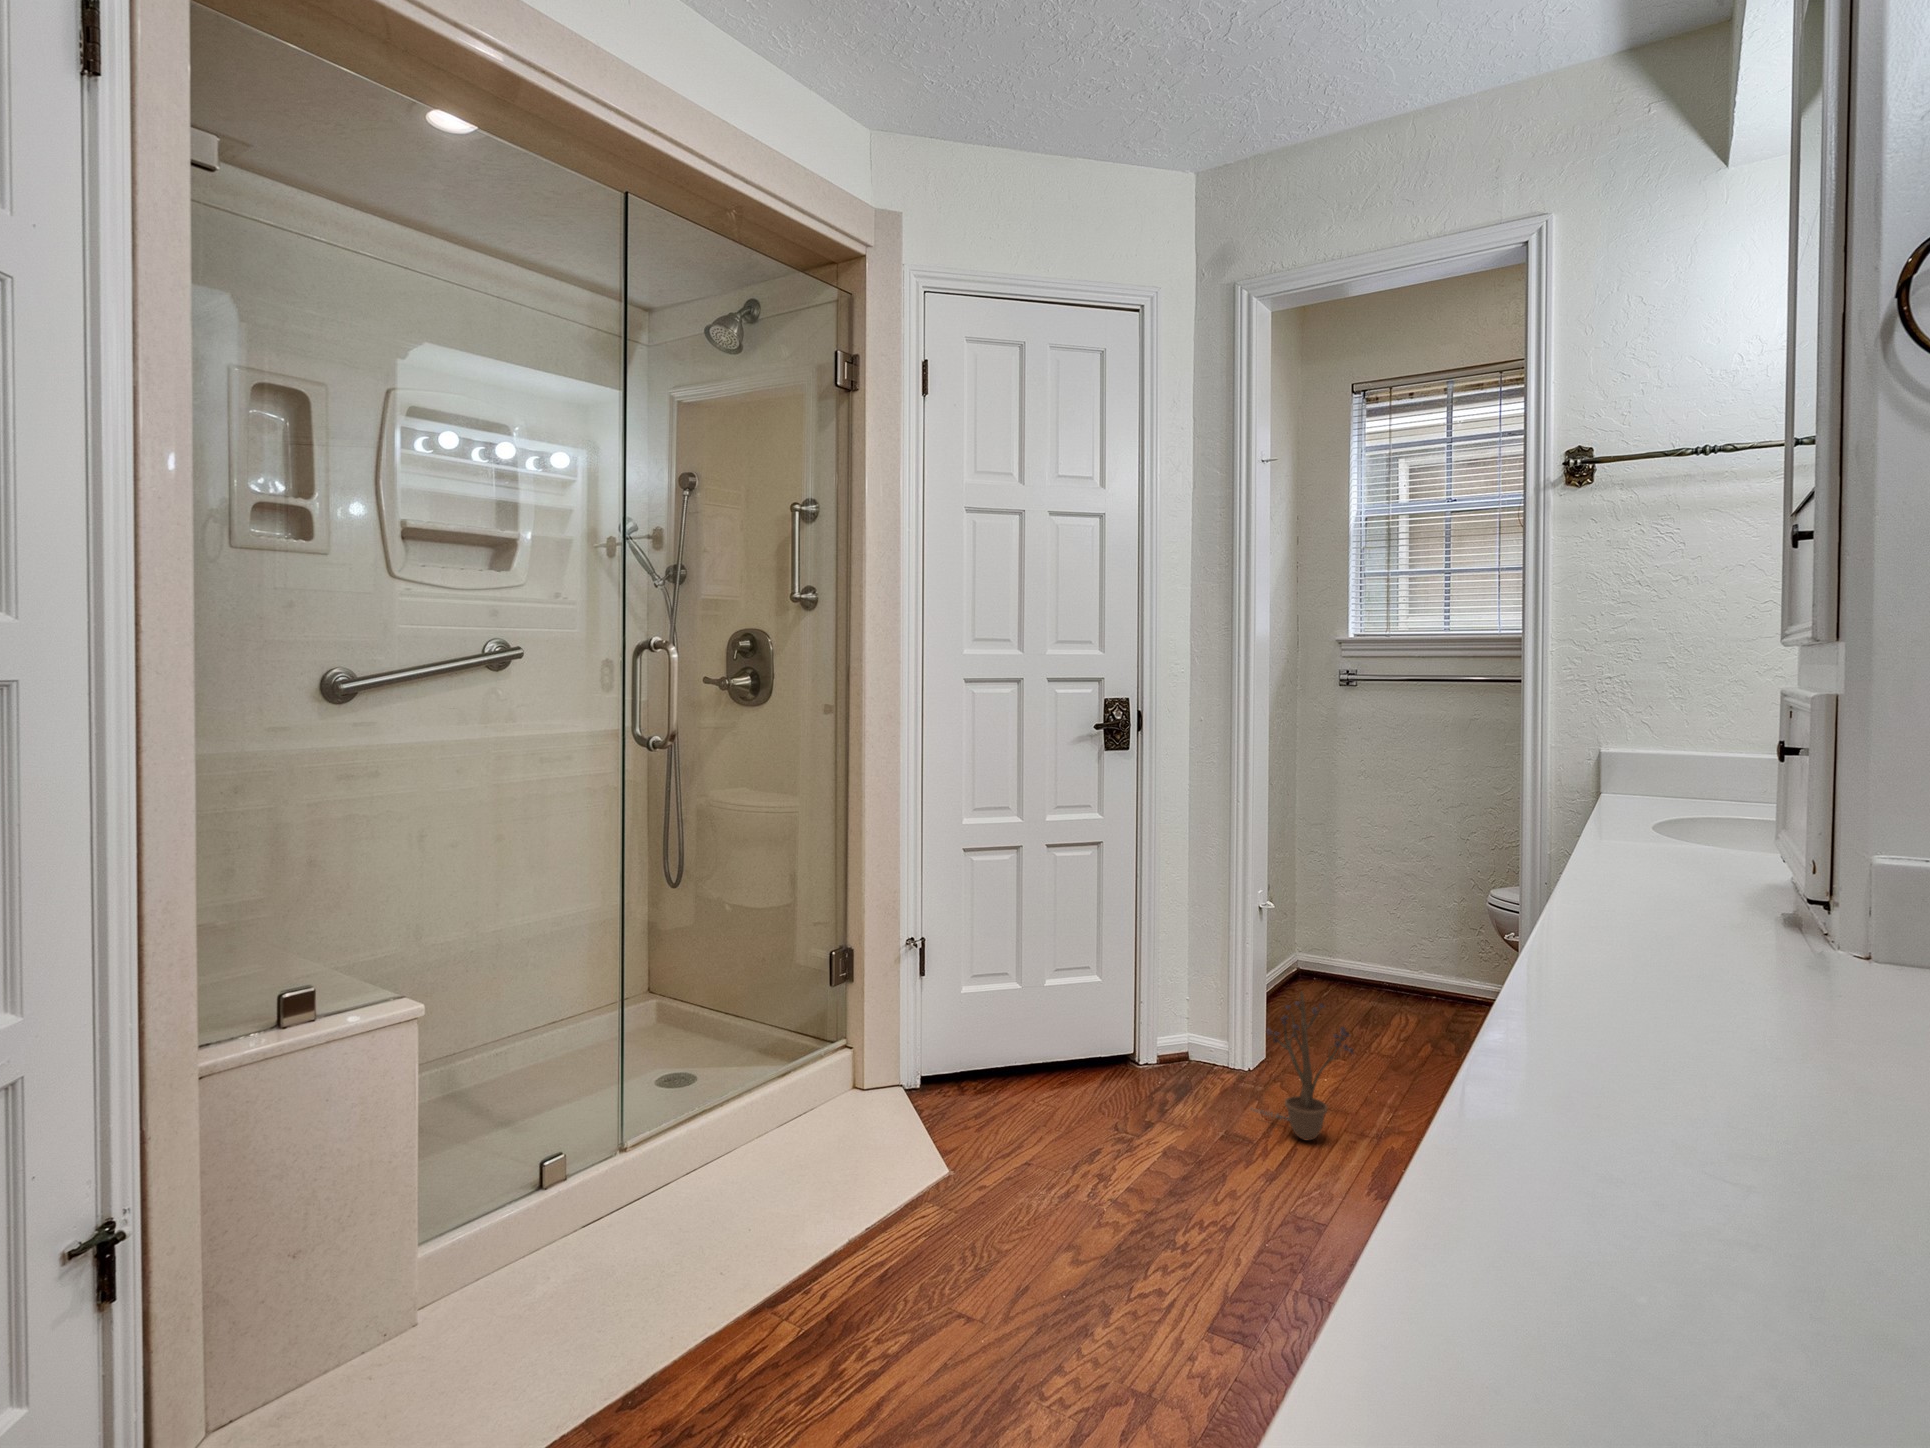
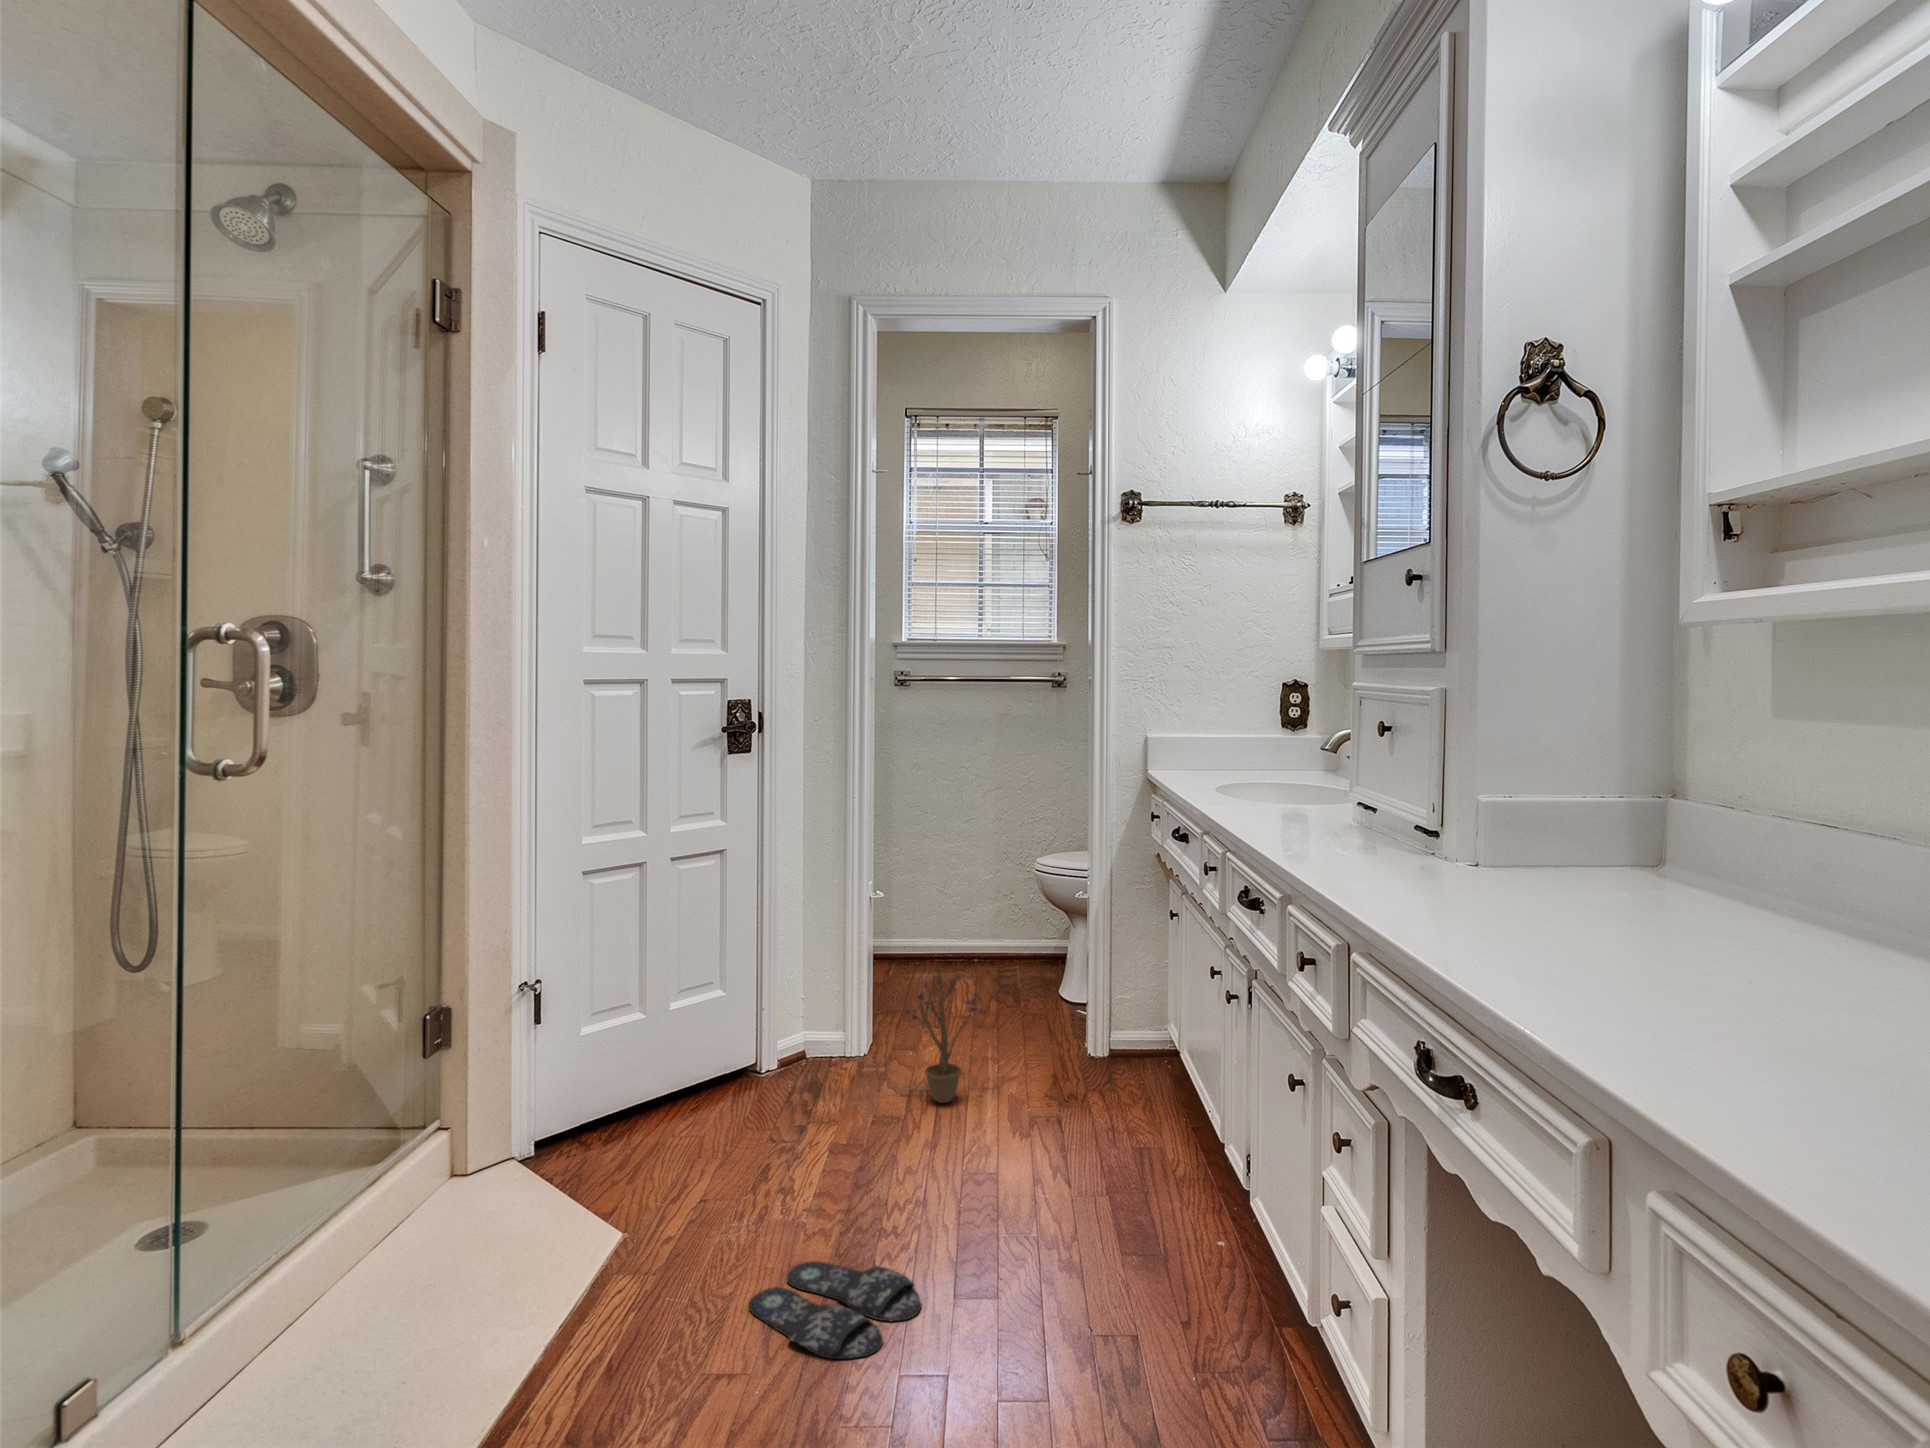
slippers: none [1012,1246,1170,1351] -> present [749,1261,922,1359]

